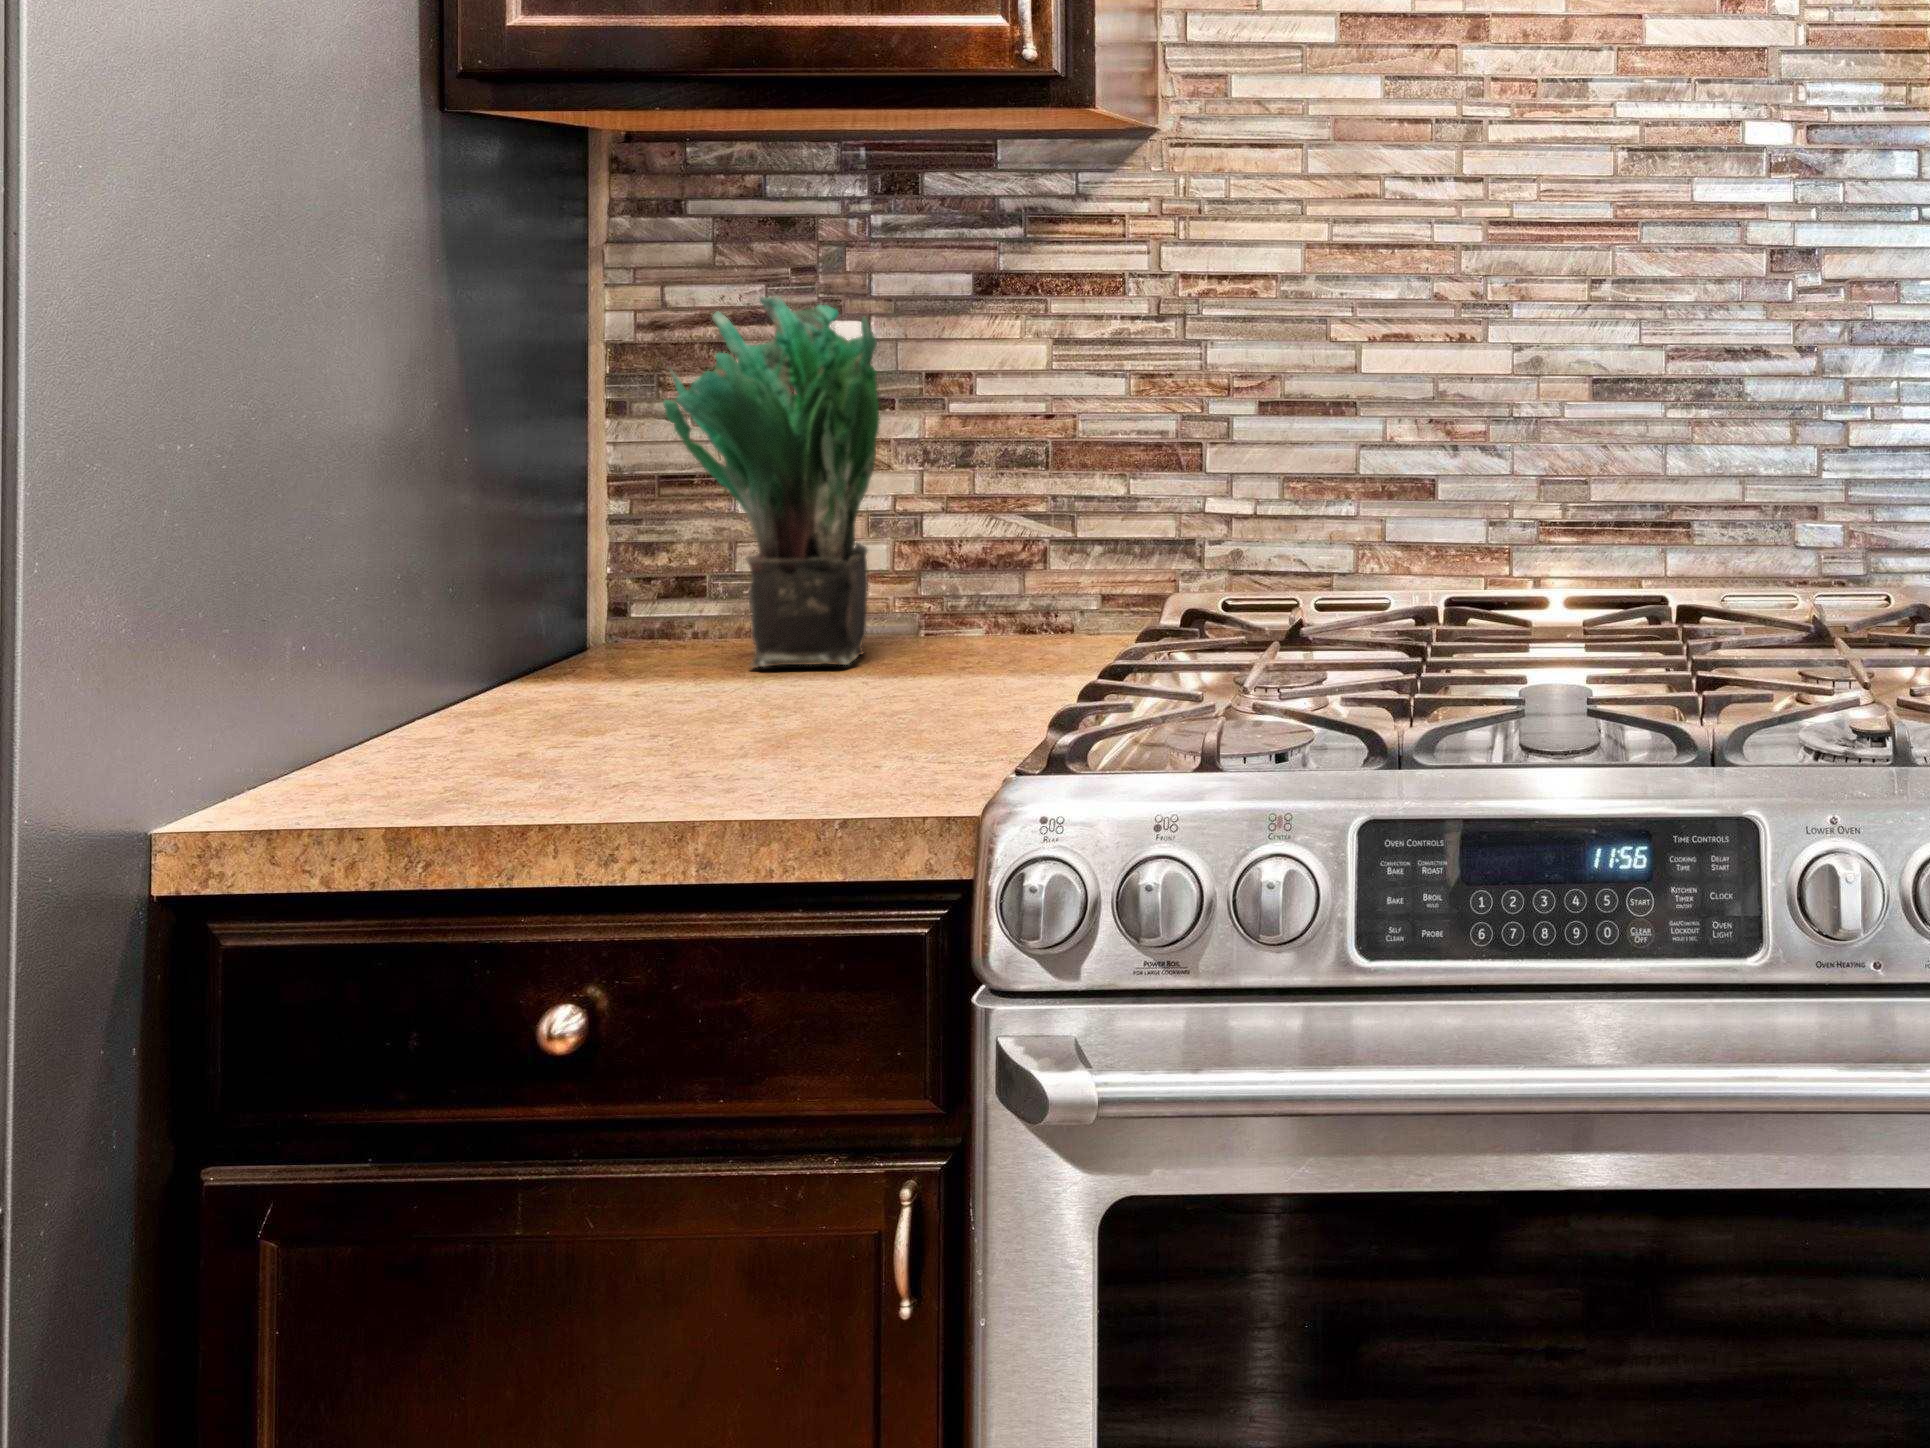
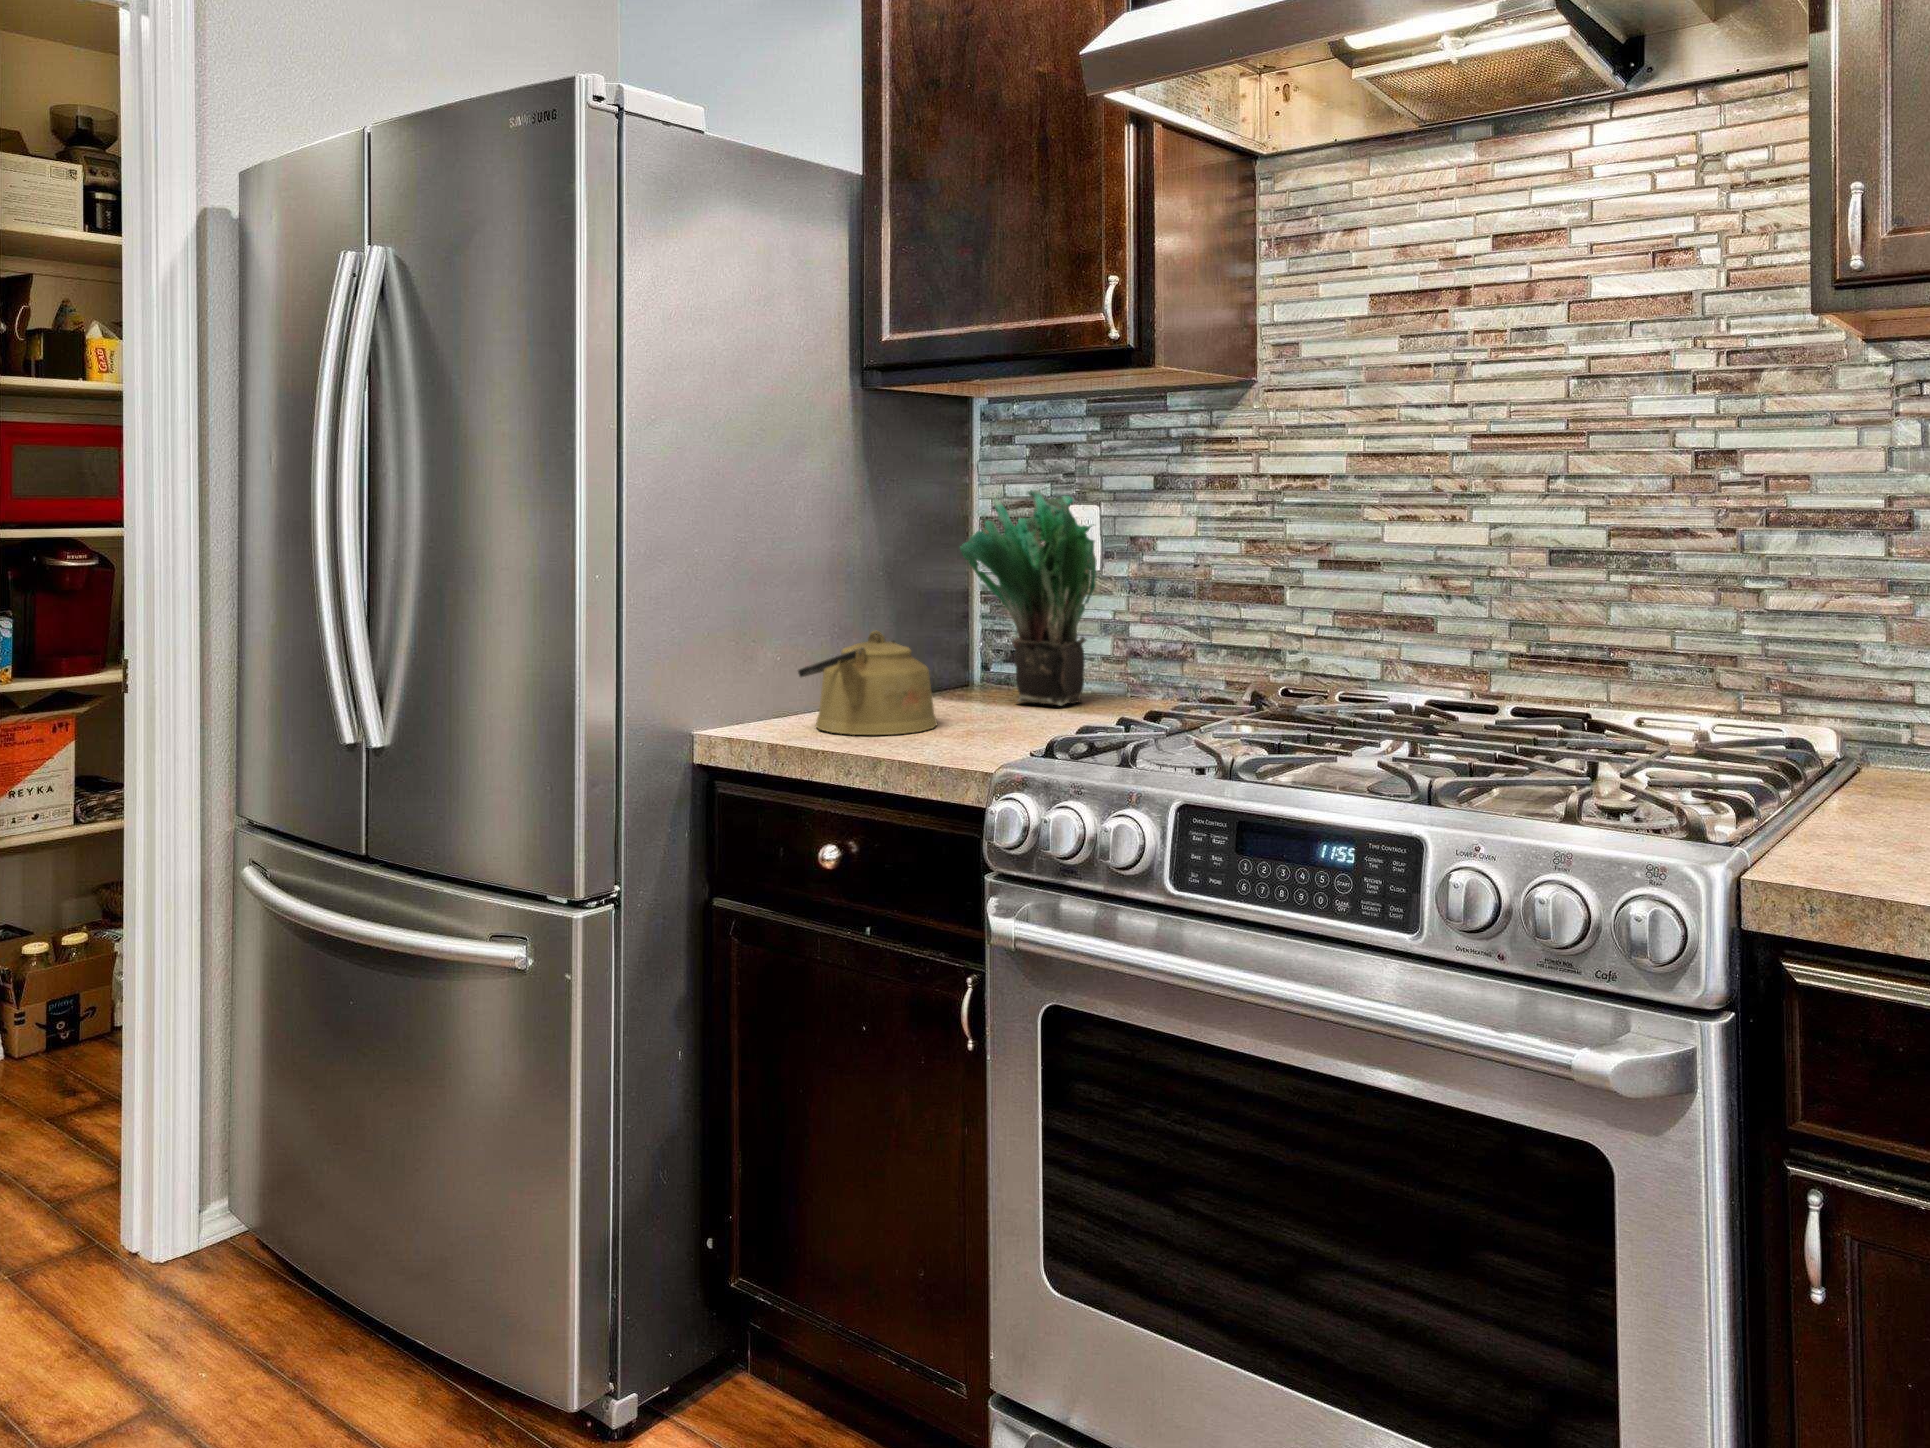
kettle: none [407,570,691,780] -> present [798,631,937,735]

